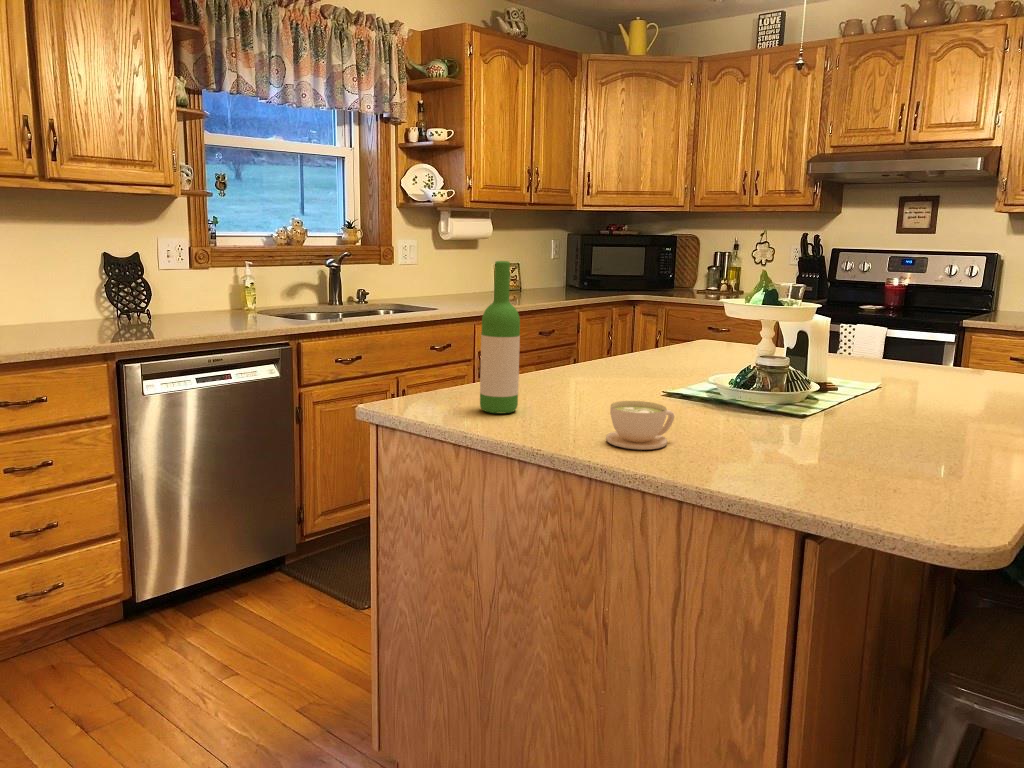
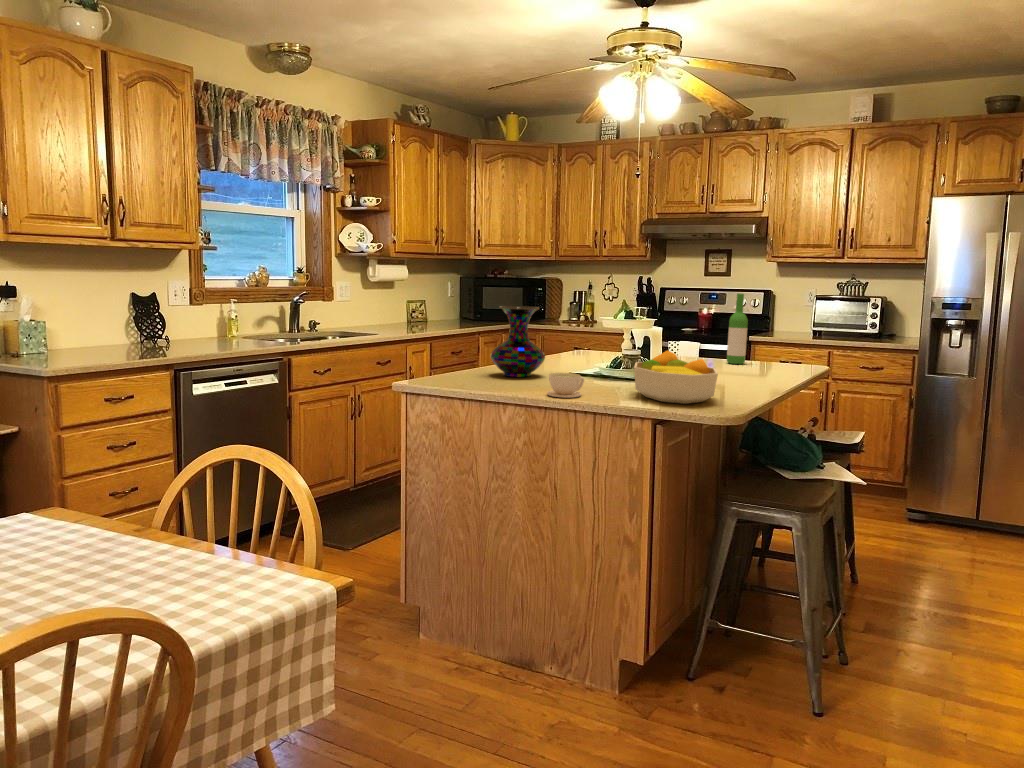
wine bottle: present [480,261,520,413] -> present [727,293,748,364]
vase: none [538,279,626,395] -> present [491,306,545,377]
fruit bowl: none [766,366,933,476] -> present [634,351,718,404]

